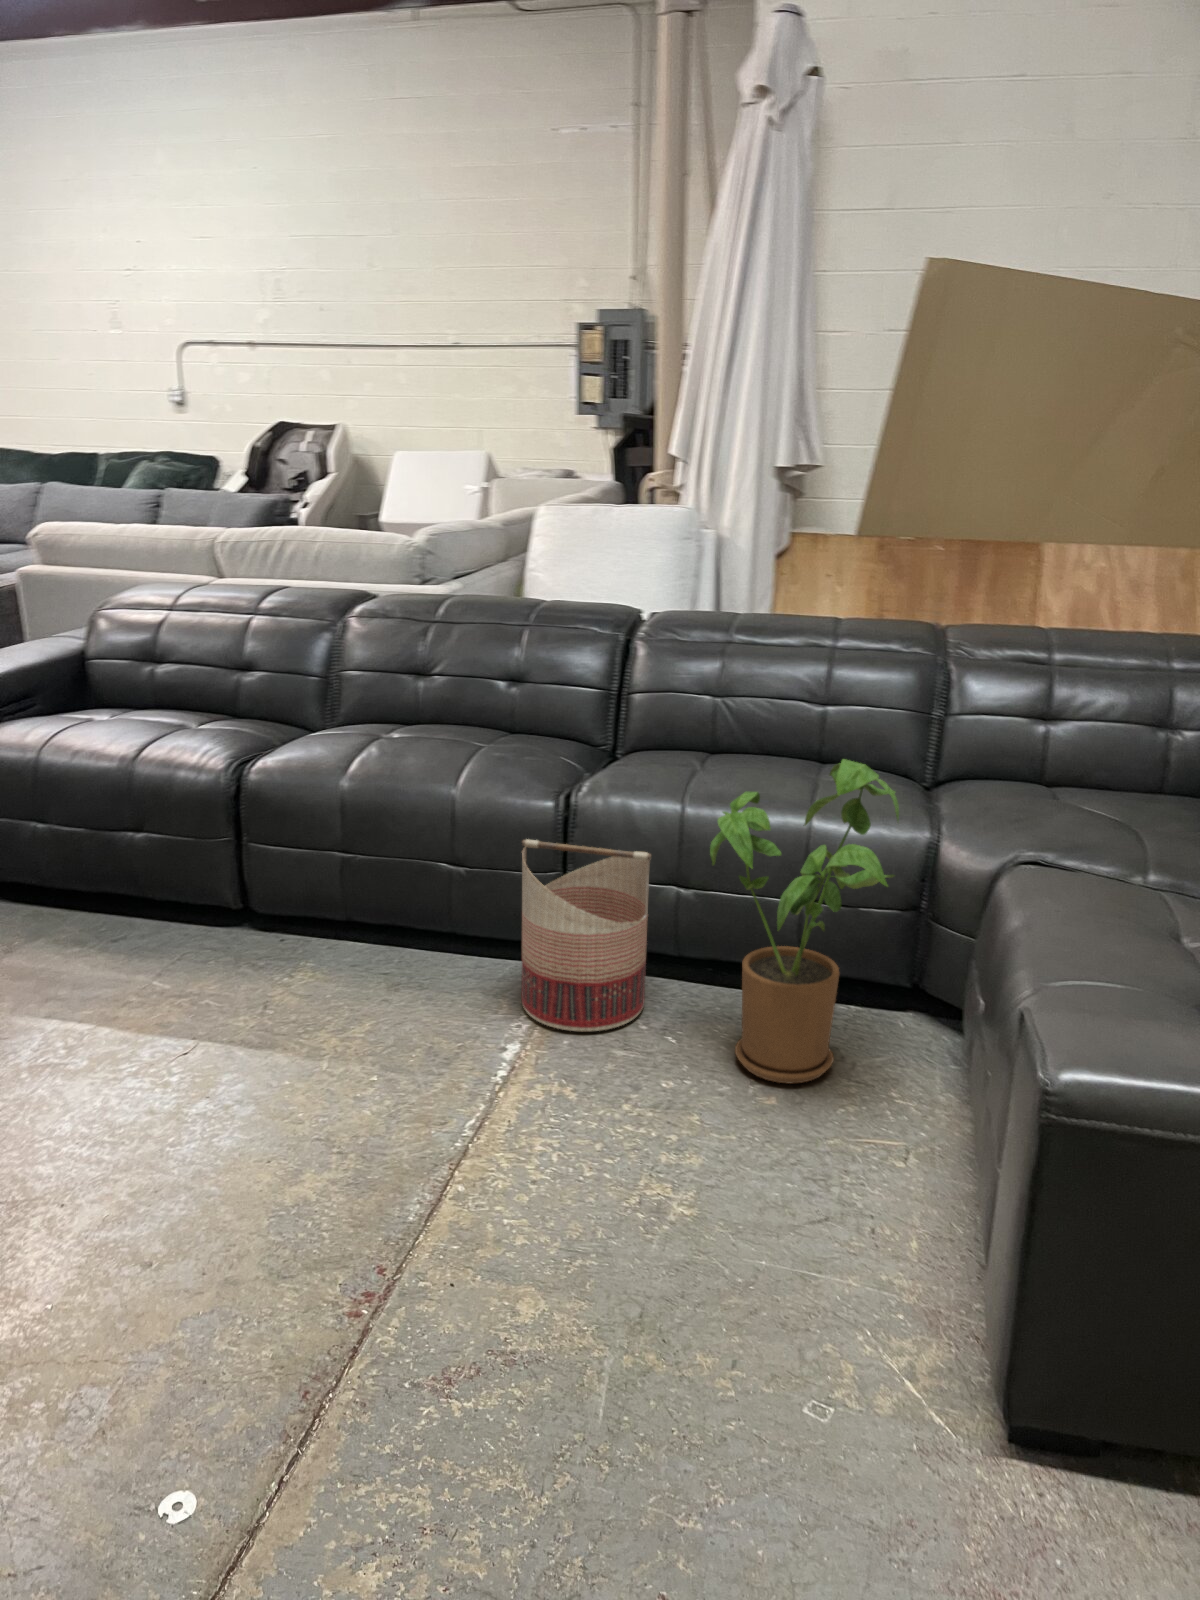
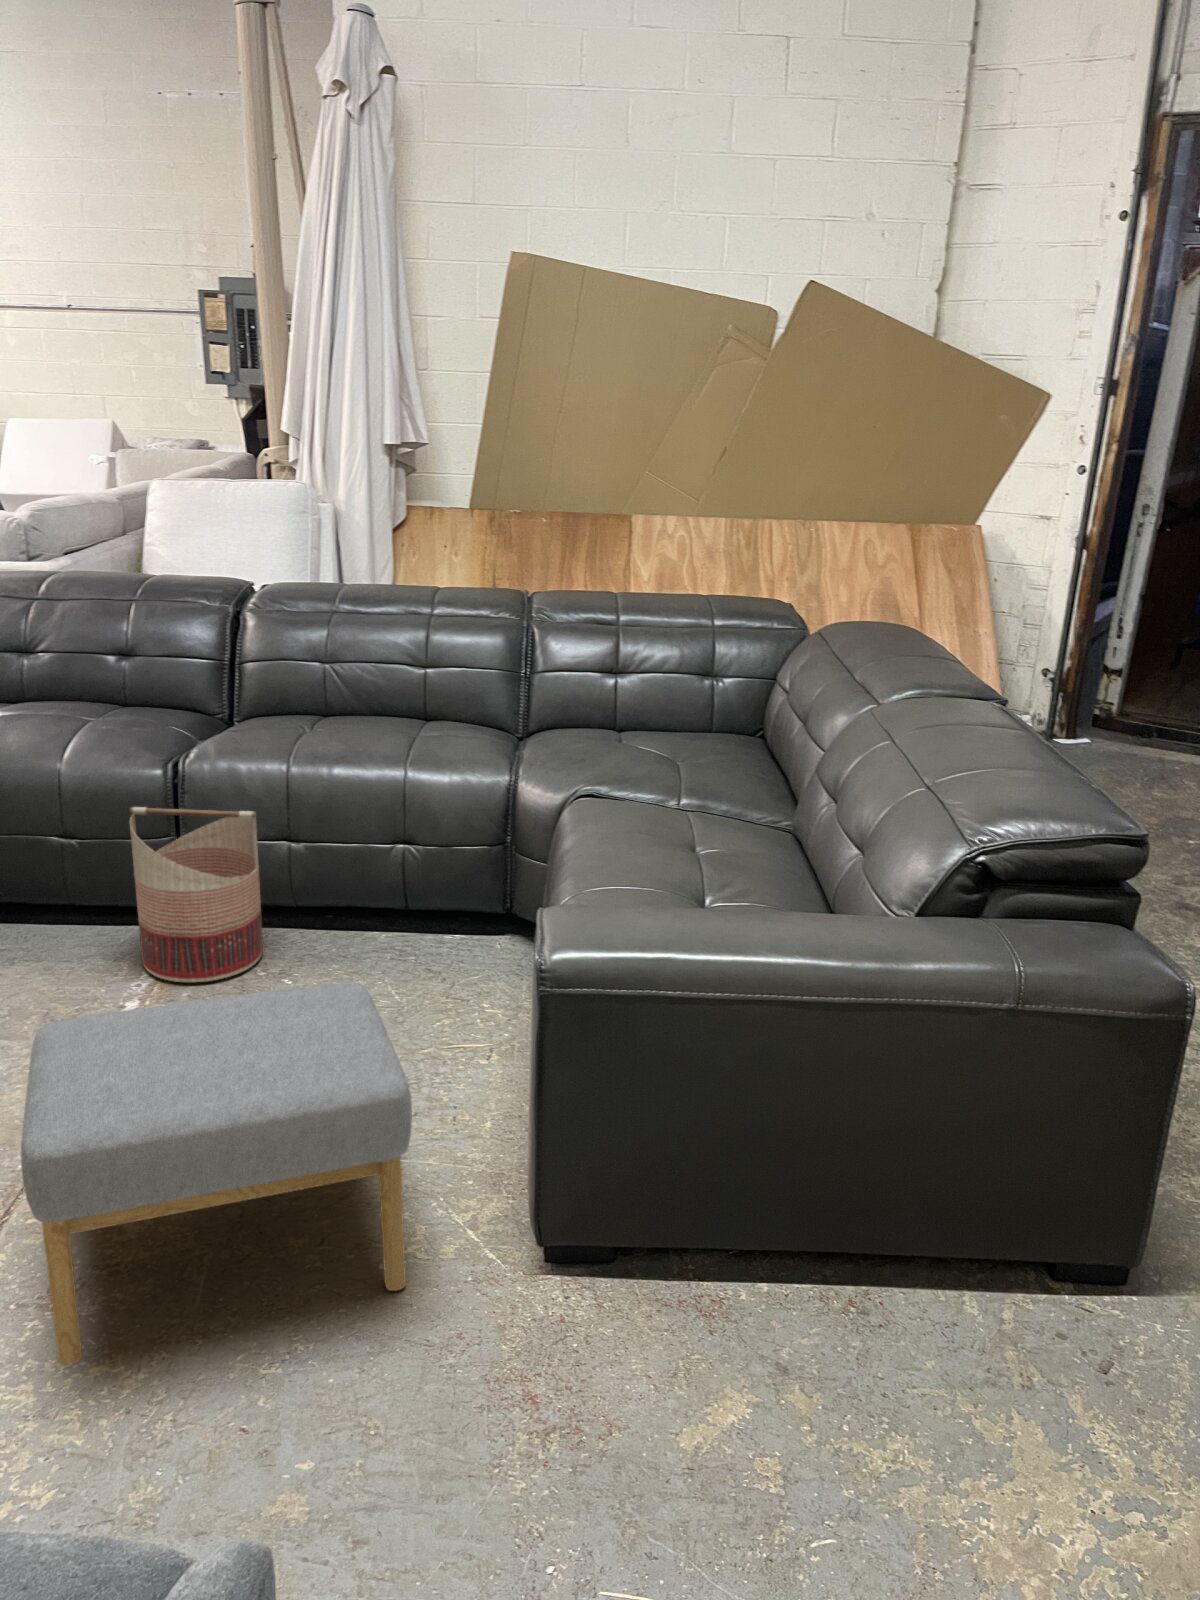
house plant: present [710,759,899,1083] -> none [307,715,471,1007]
footstool: none [439,1063,868,1470] -> present [21,982,412,1366]

